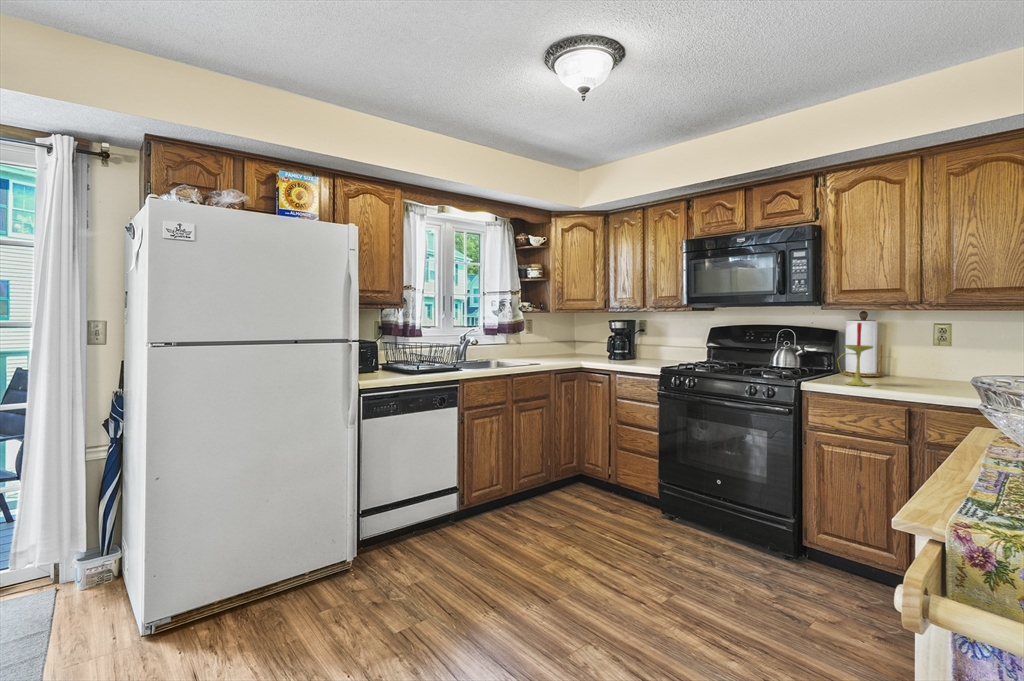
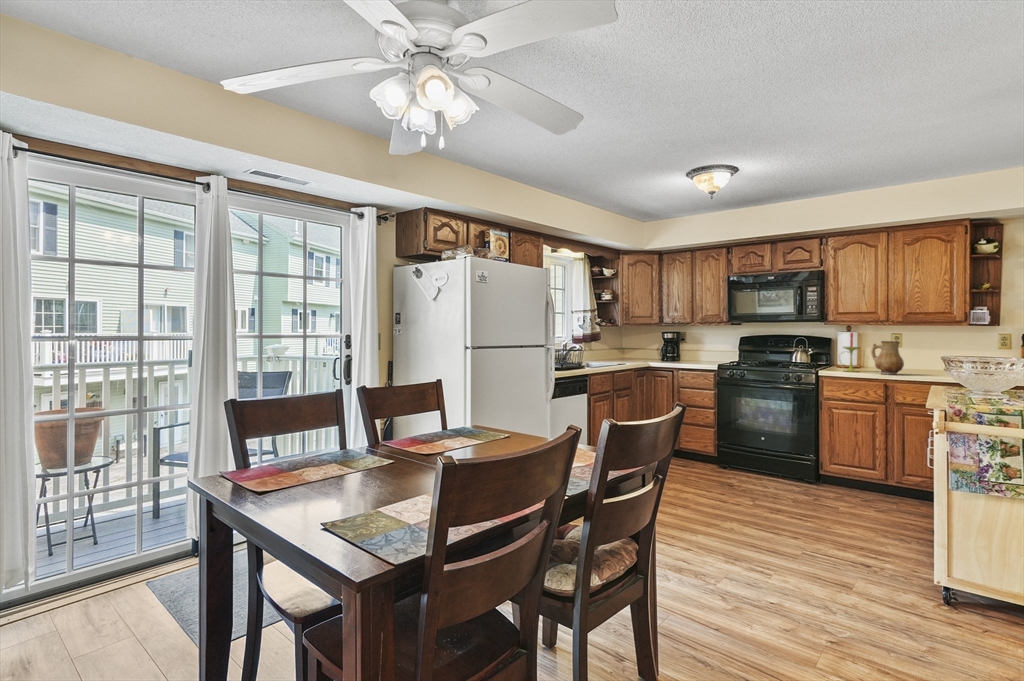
ceramic pitcher: none [887,337,942,394] -> present [871,341,904,375]

